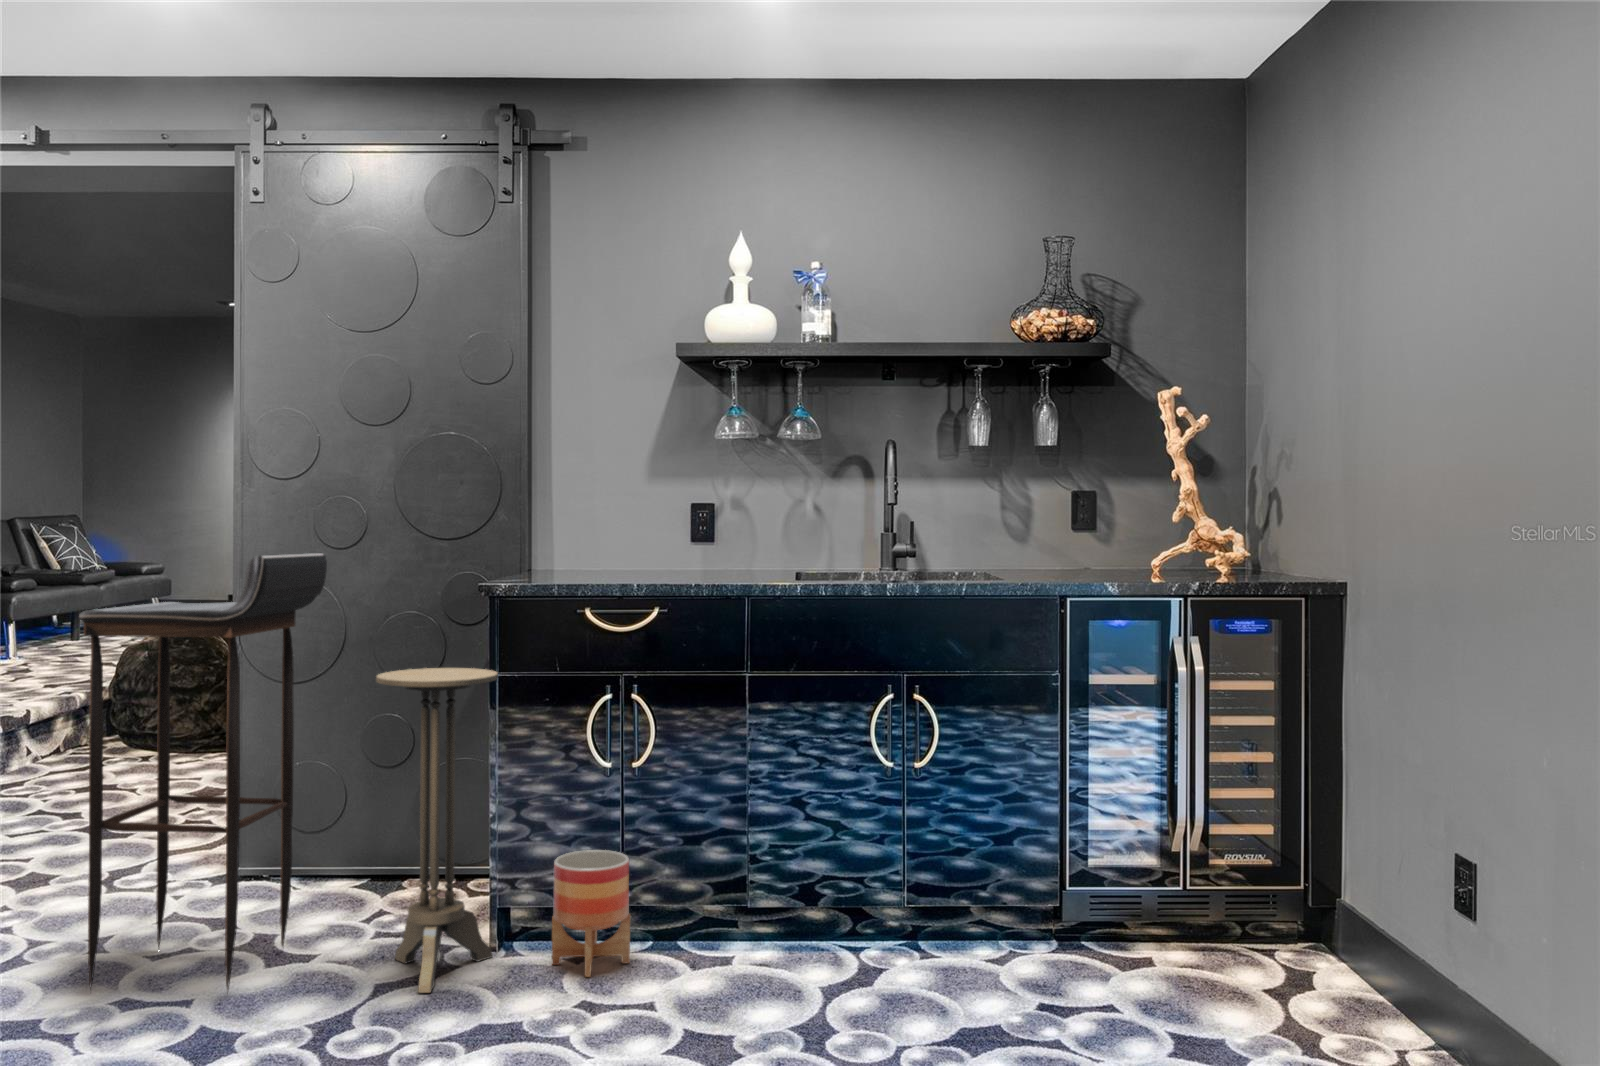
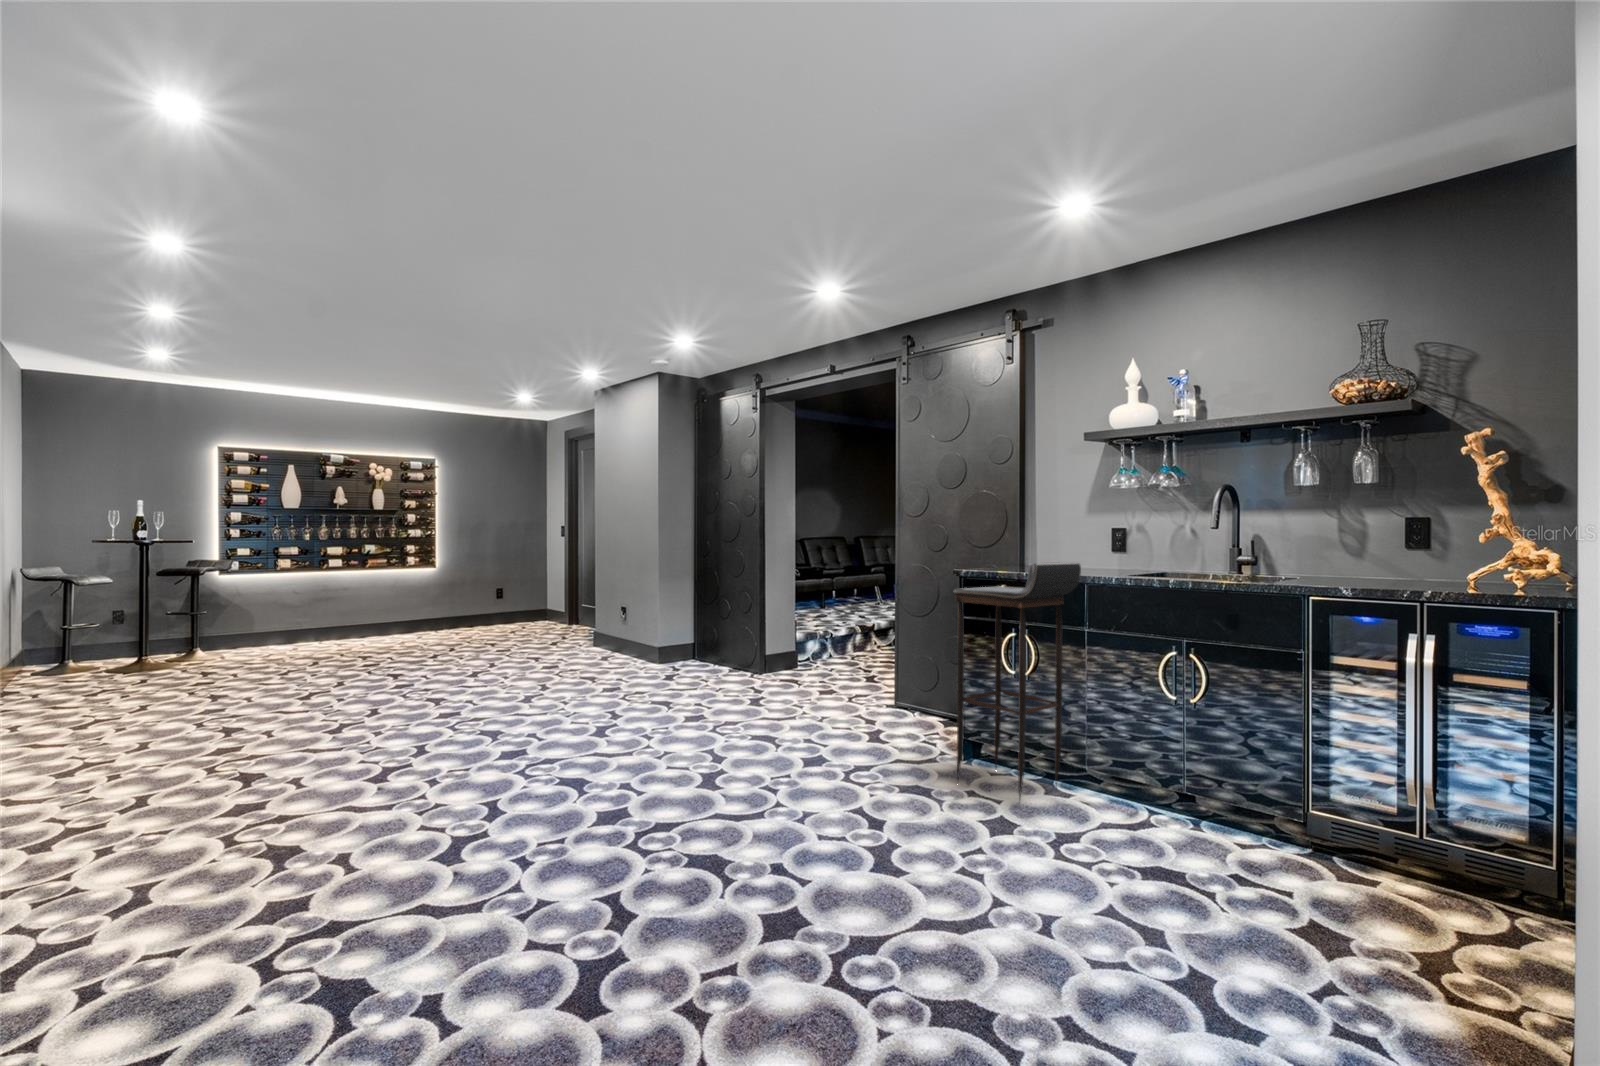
side table: present [376,668,498,993] -> none [1103,635,1183,837]
planter: present [552,850,630,977] -> none [1222,771,1284,860]

